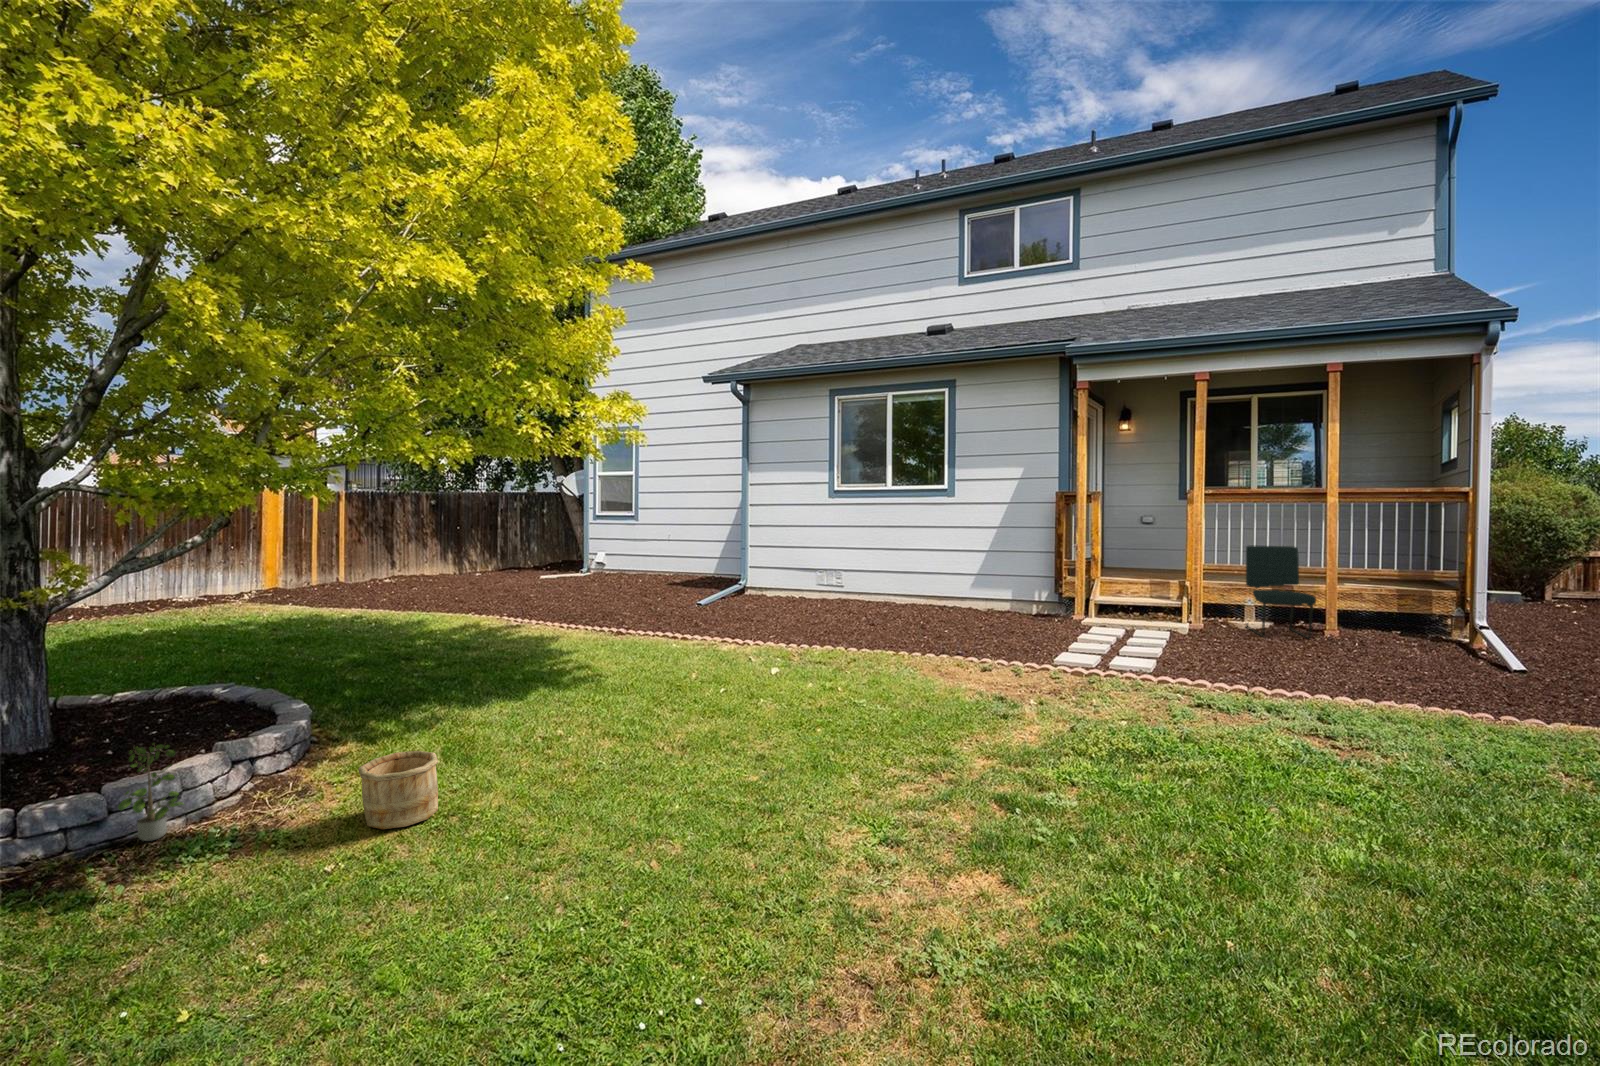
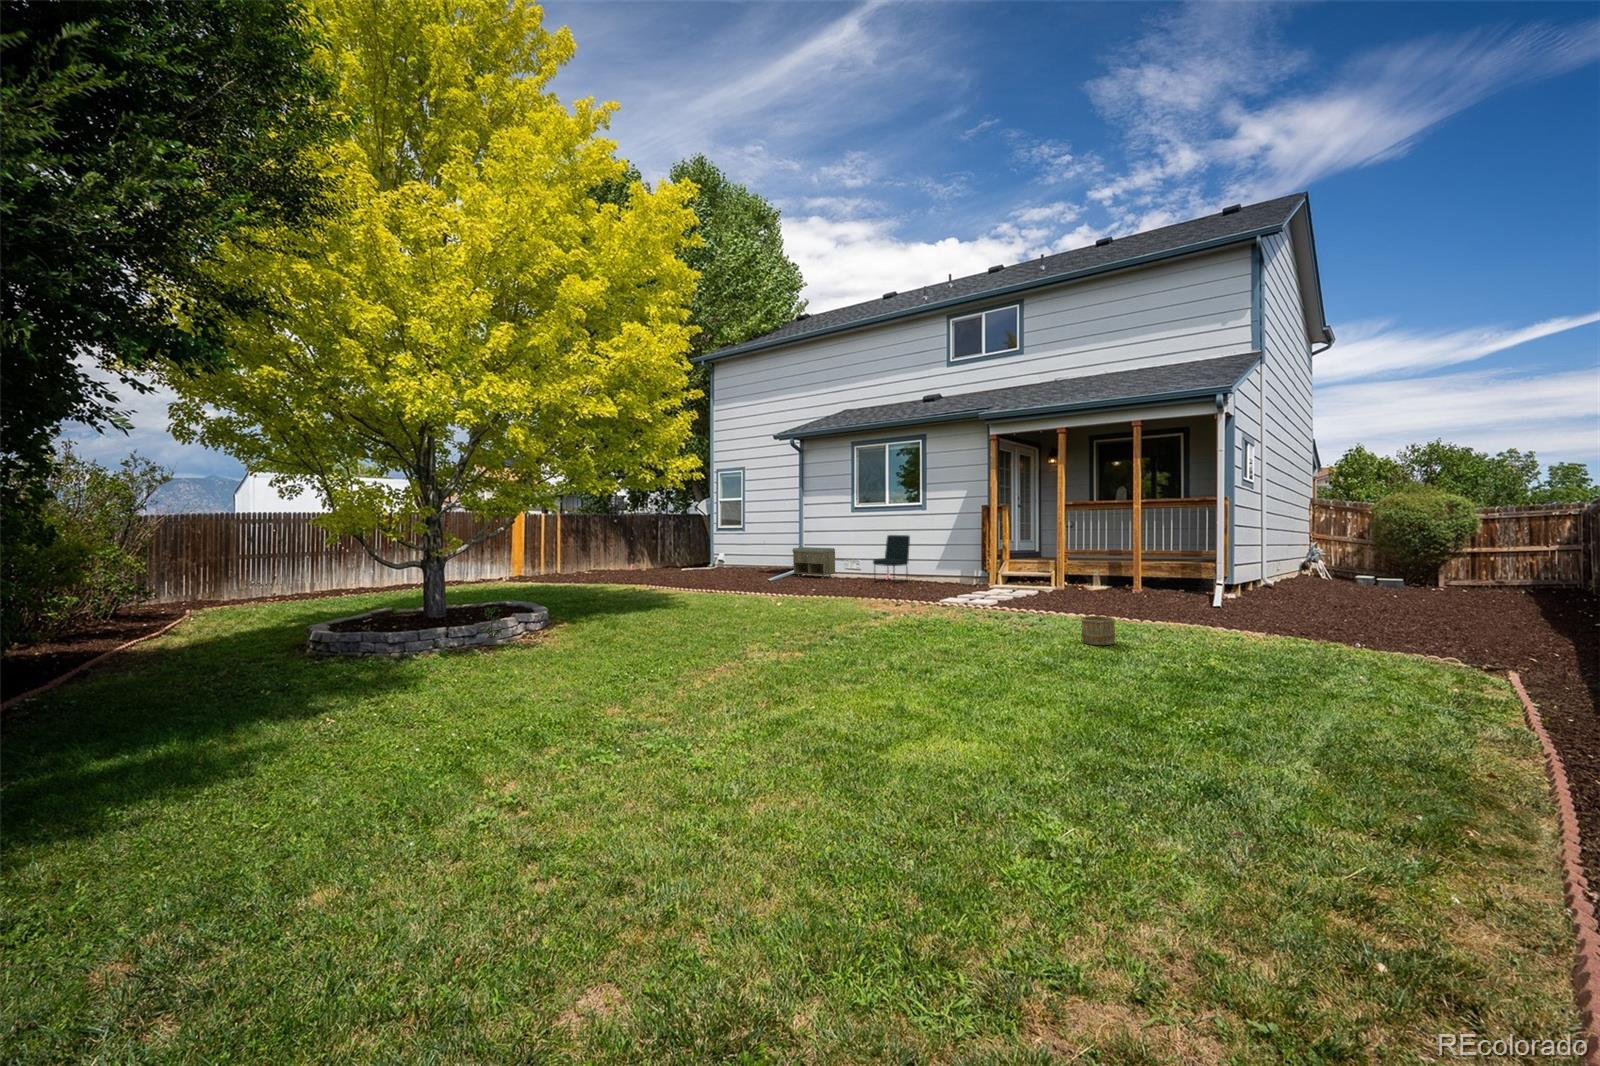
chair: present [1246,545,1316,639] -> present [873,535,910,584]
storage bench: none [730,548,795,596] -> present [793,547,835,578]
wooden bucket: present [358,751,438,829] -> present [1081,616,1115,645]

